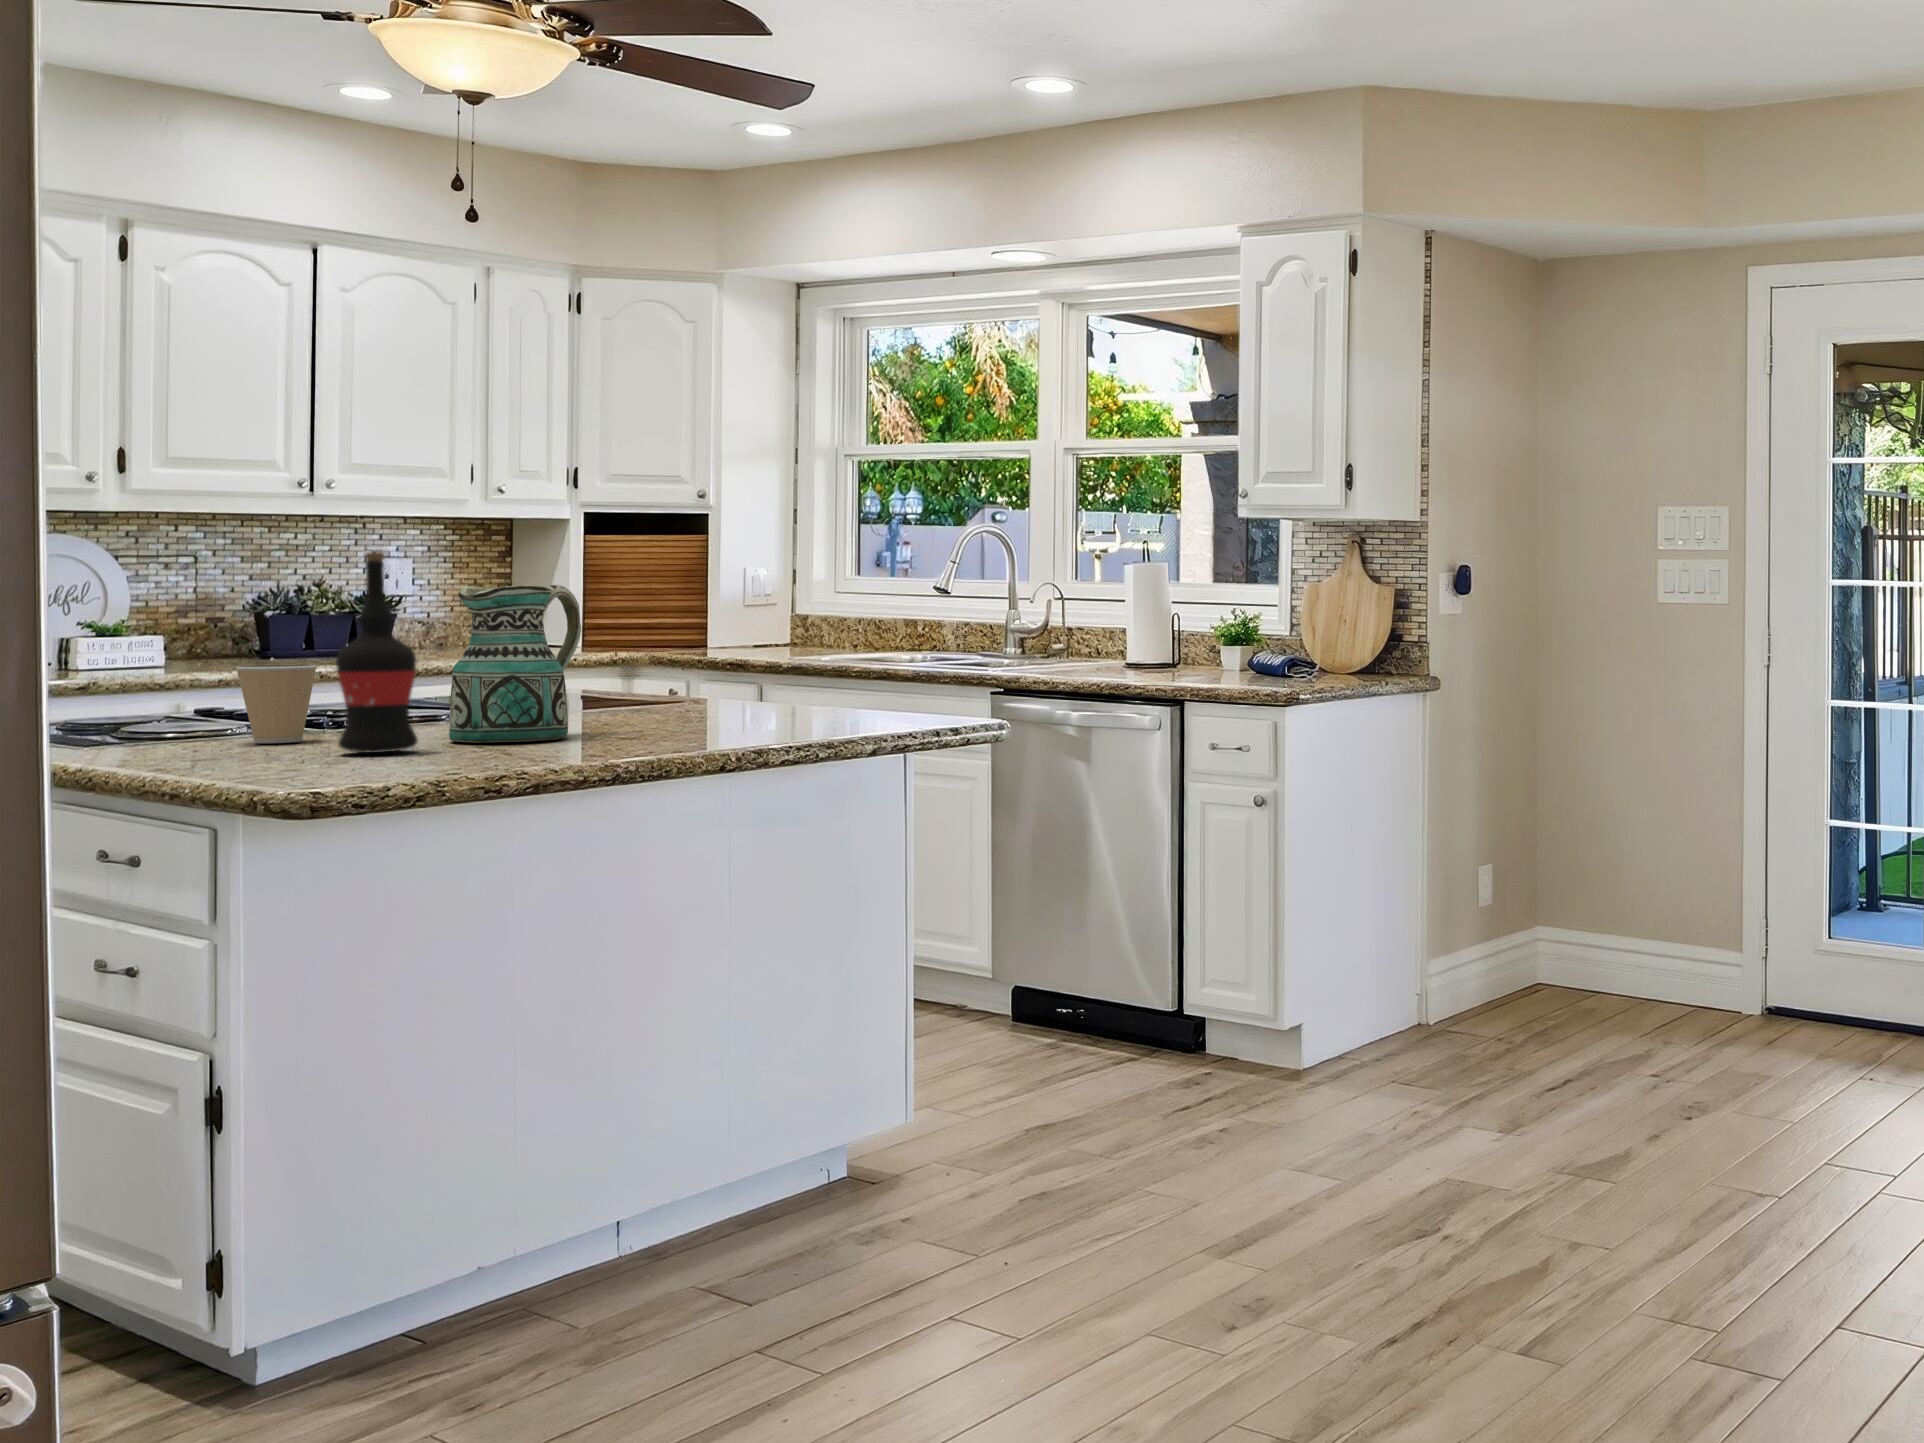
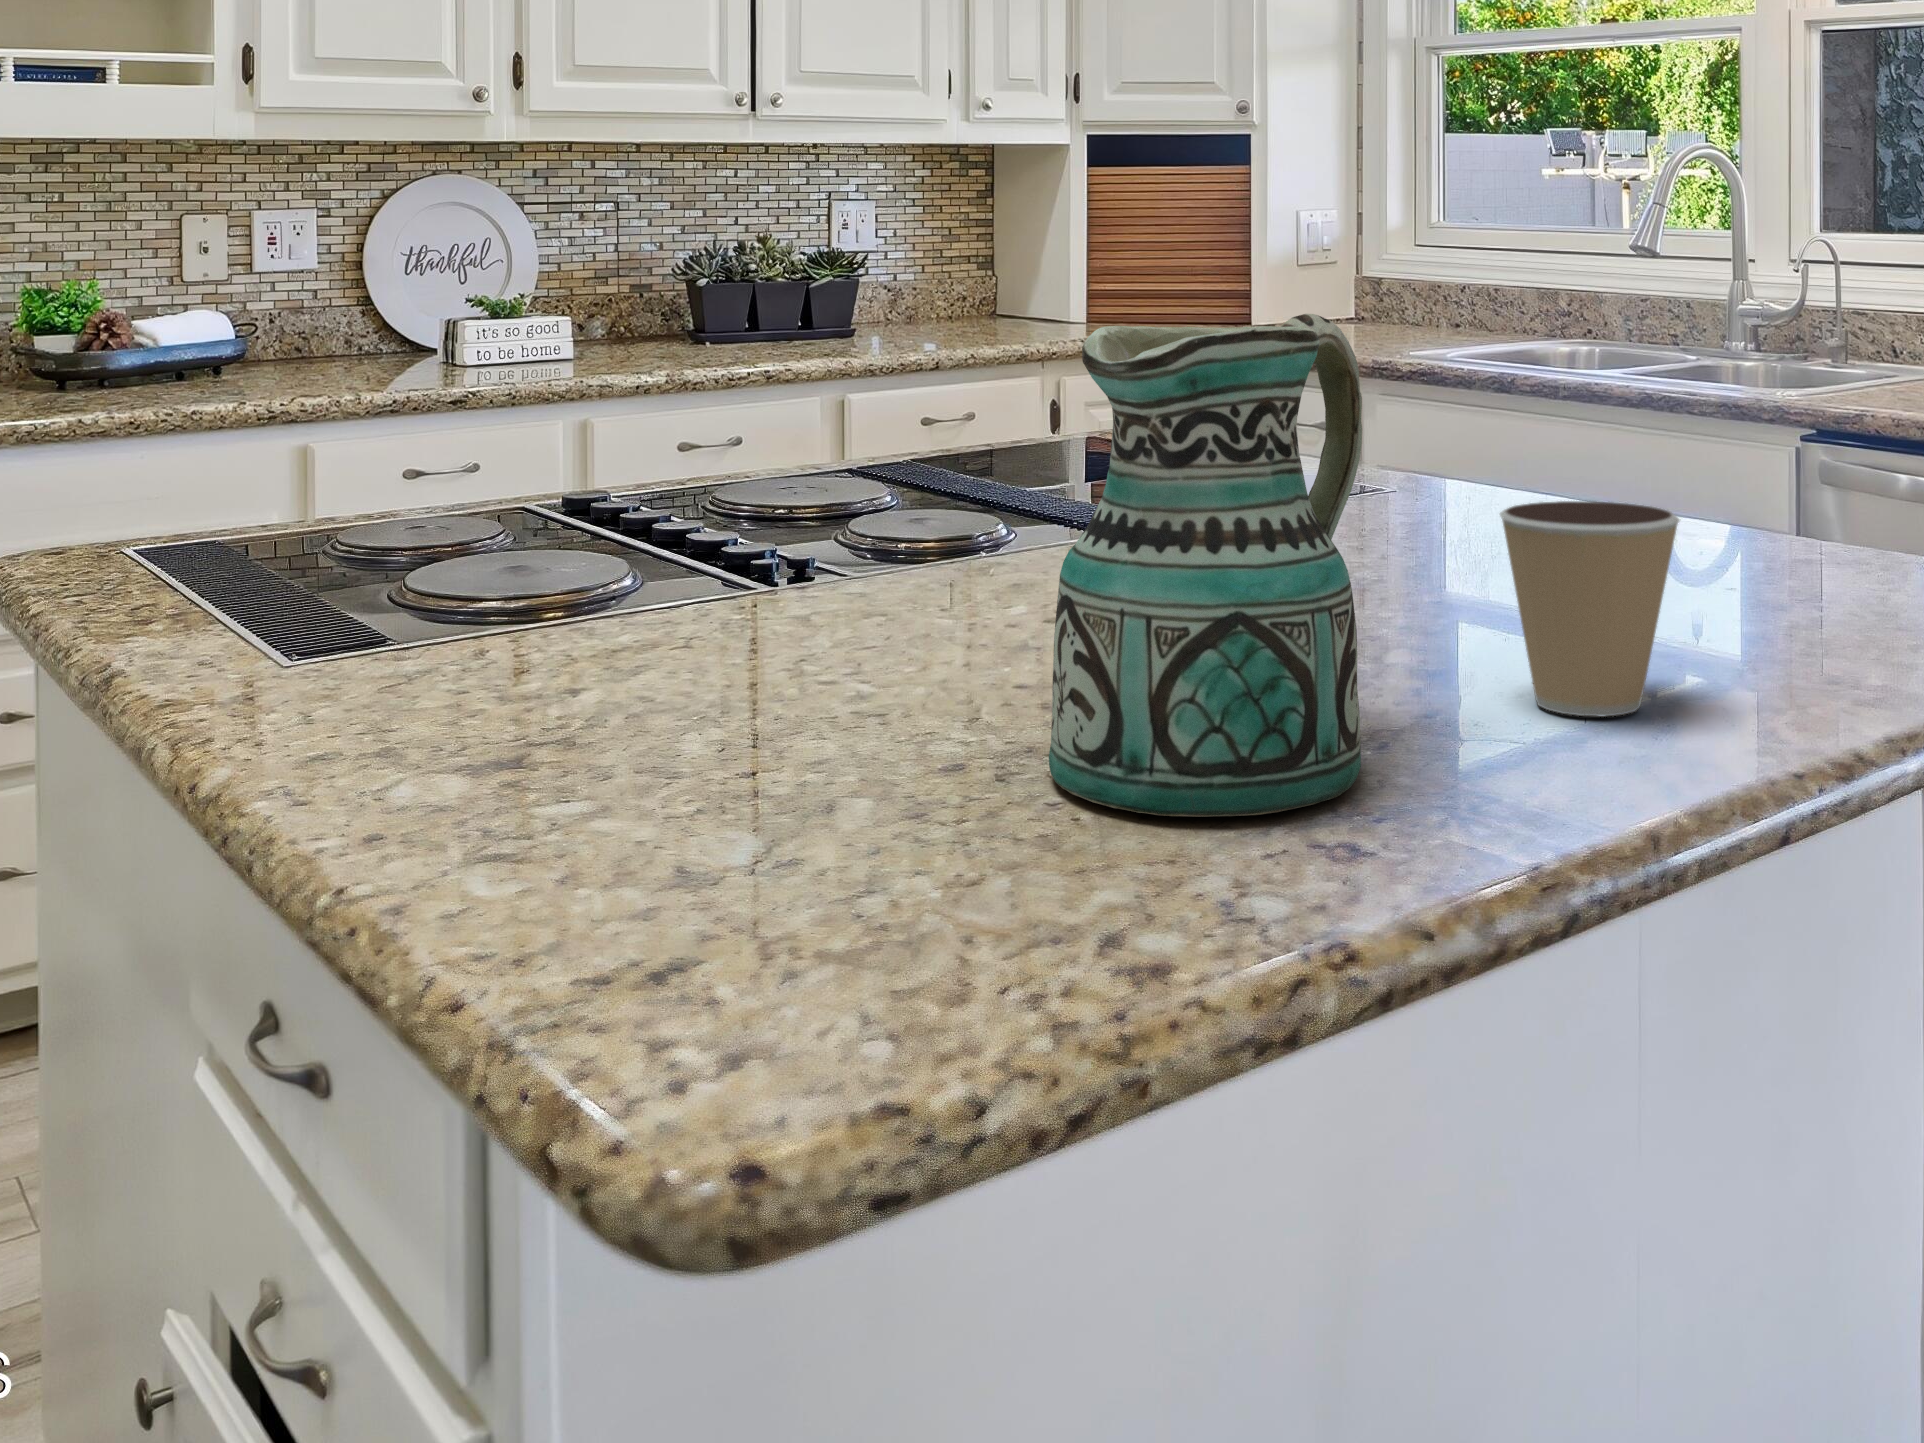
wine bottle: present [336,552,418,753] -> none [755,240,992,922]
coffee cup: present [236,665,317,743] -> present [1500,501,1679,716]

